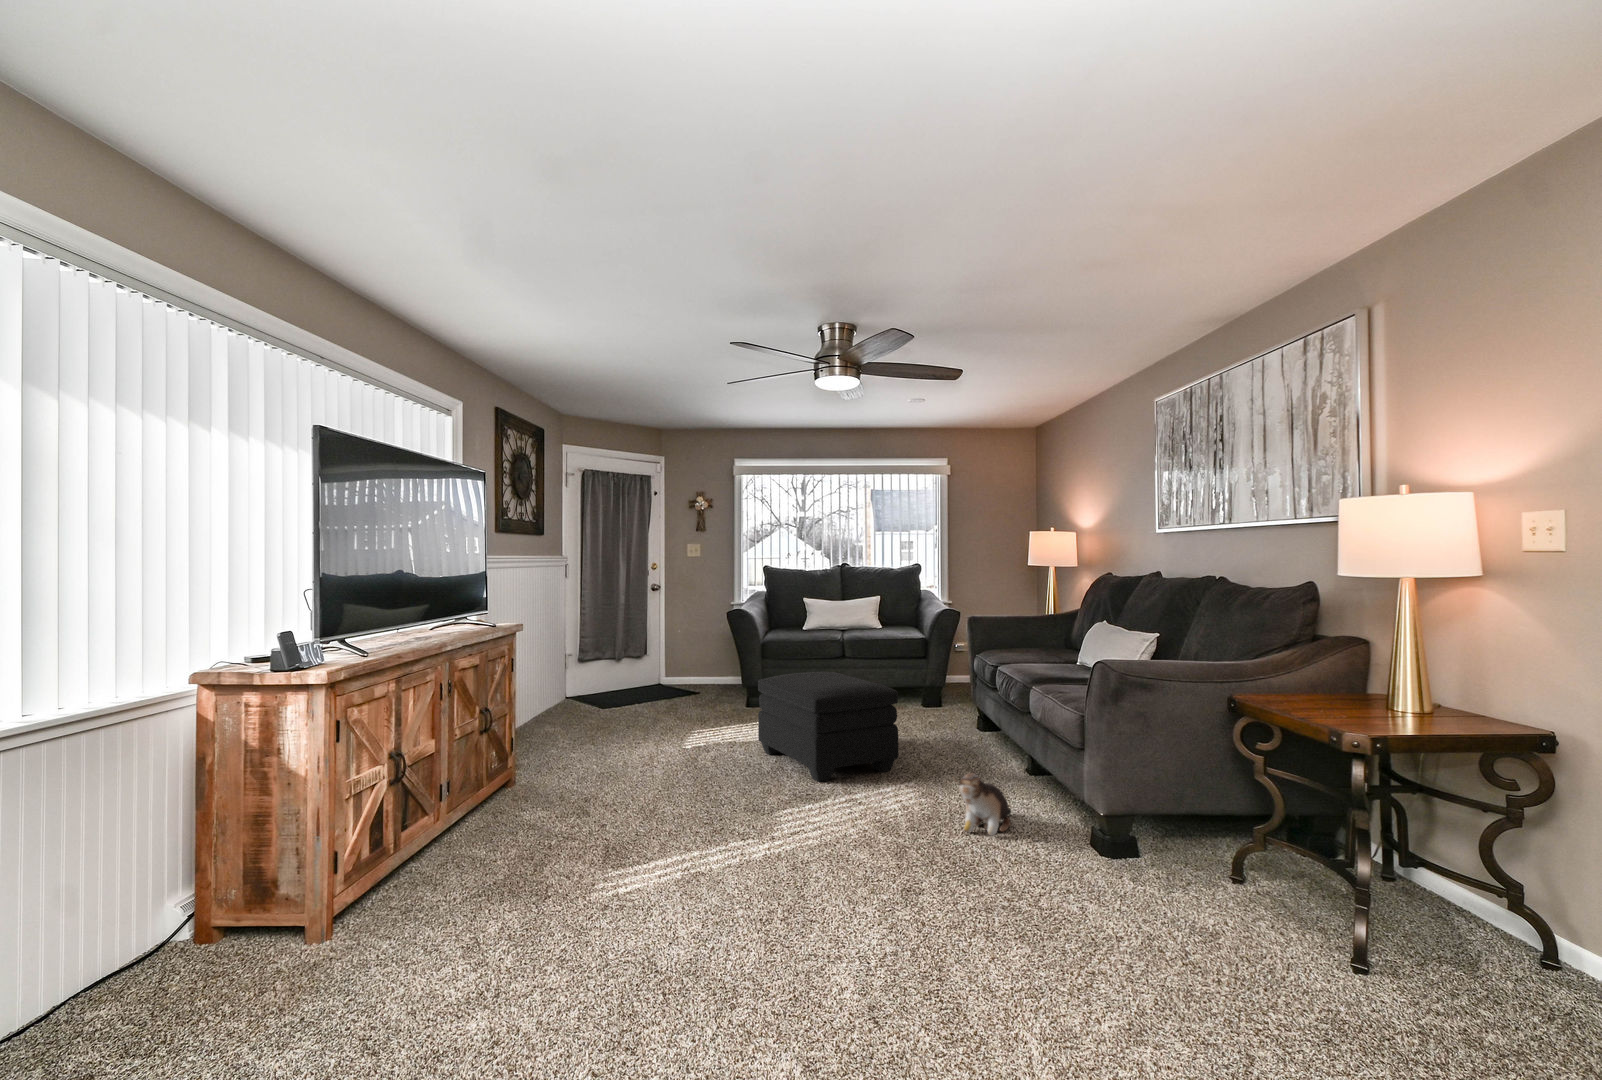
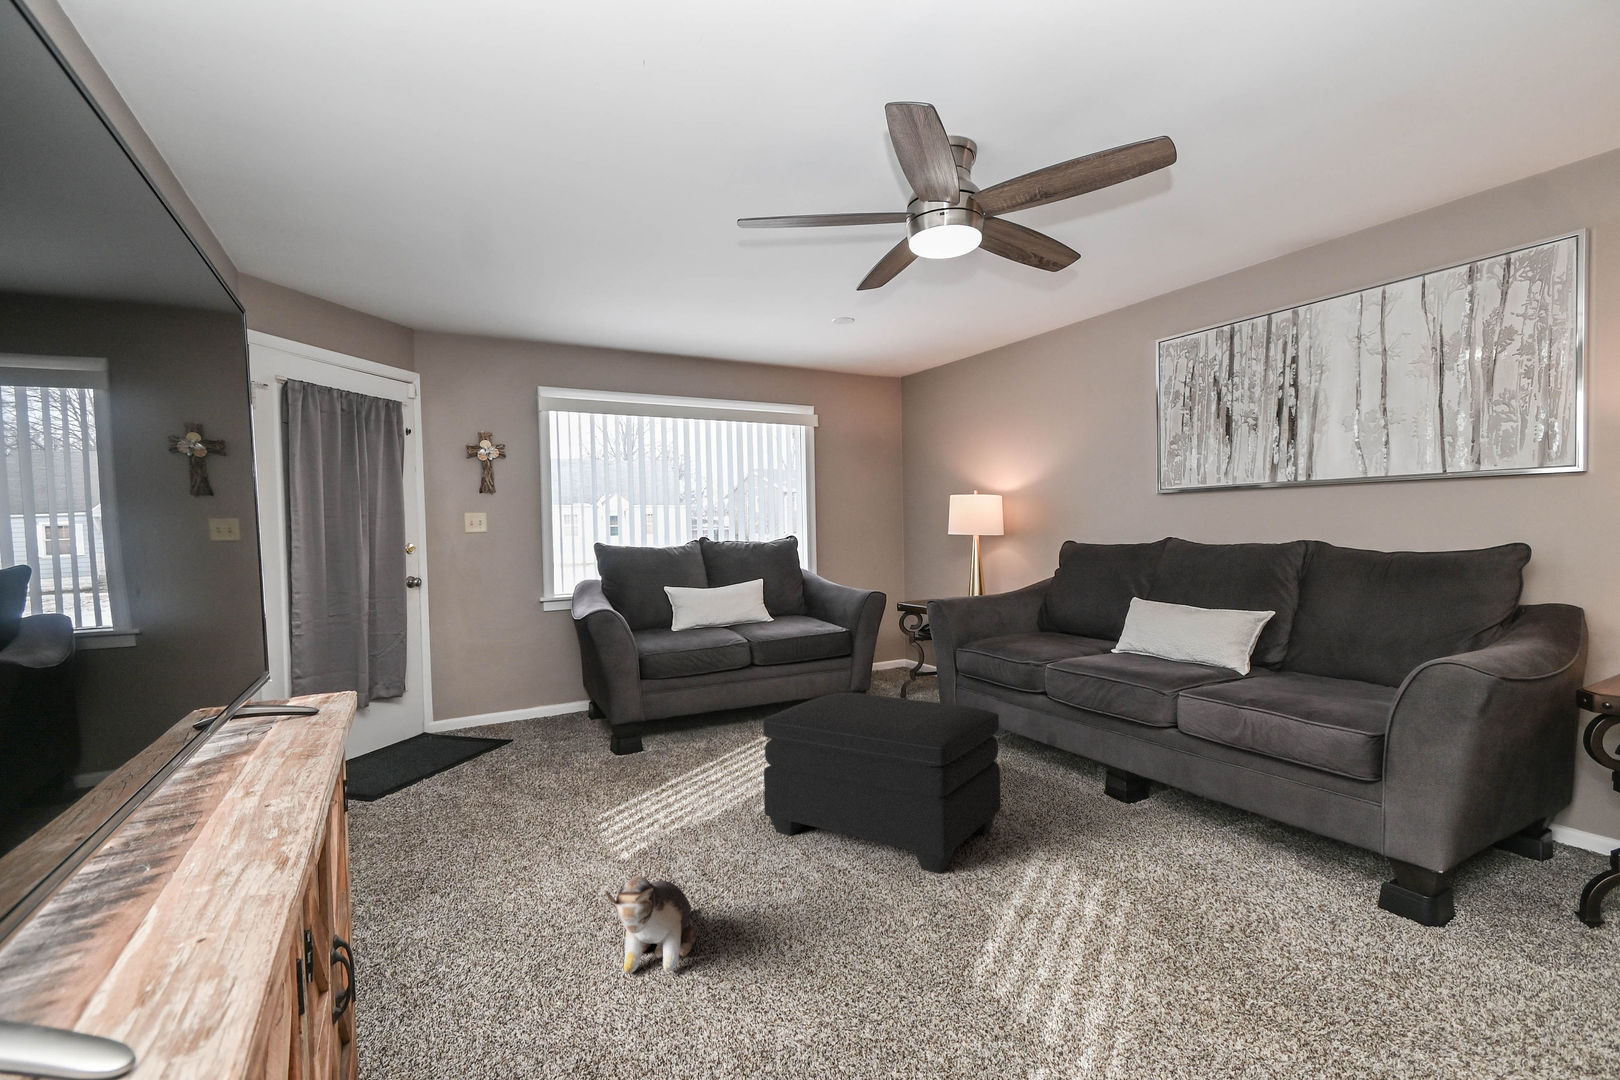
plush toy: present [955,773,1011,835] -> present [606,876,696,973]

